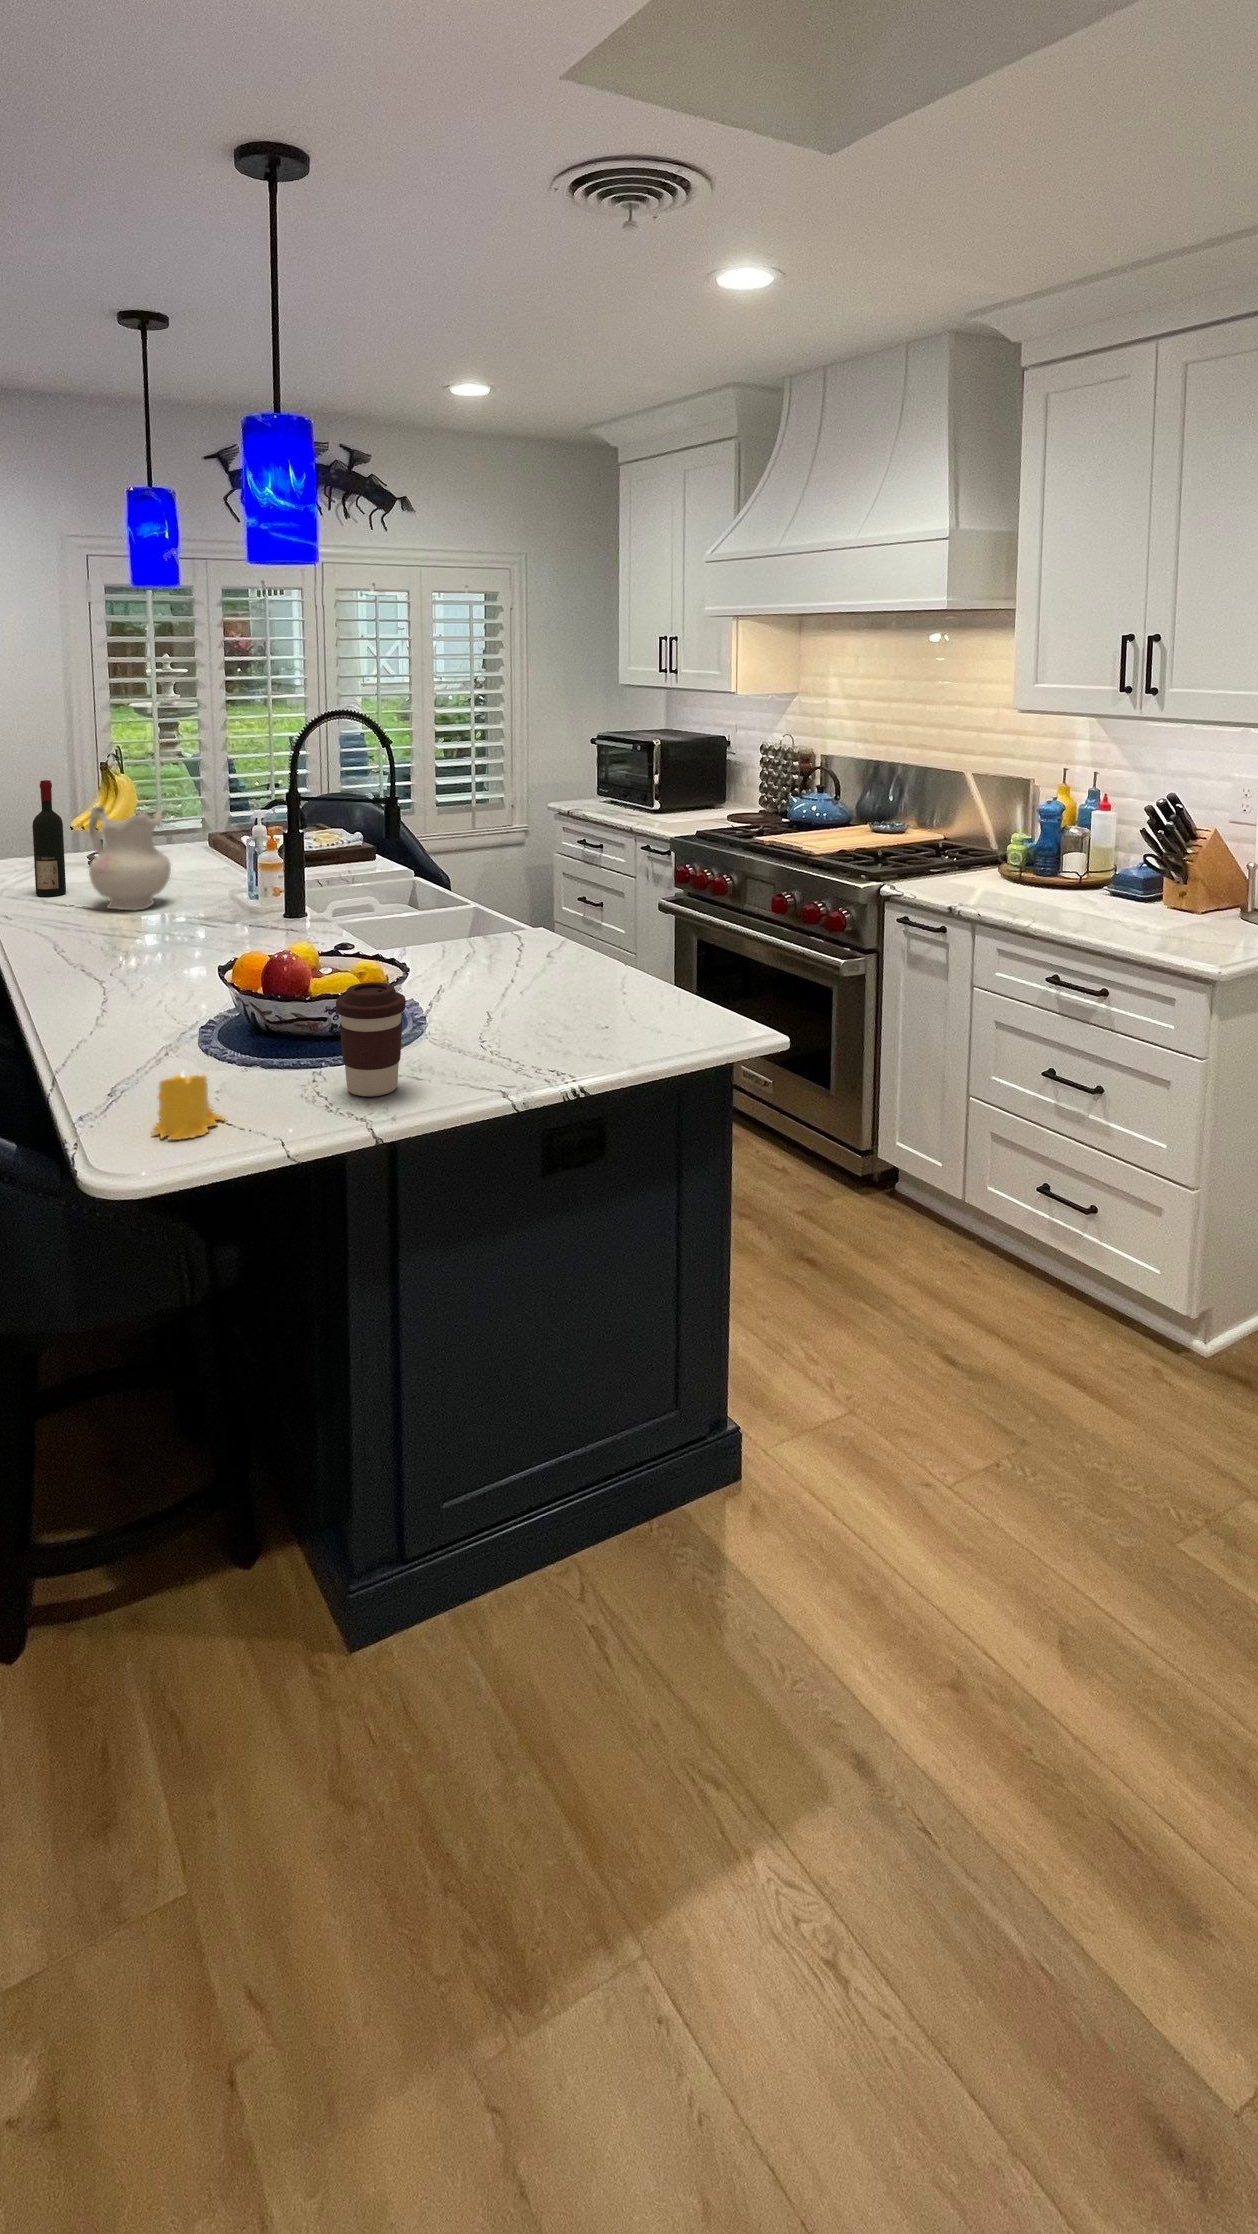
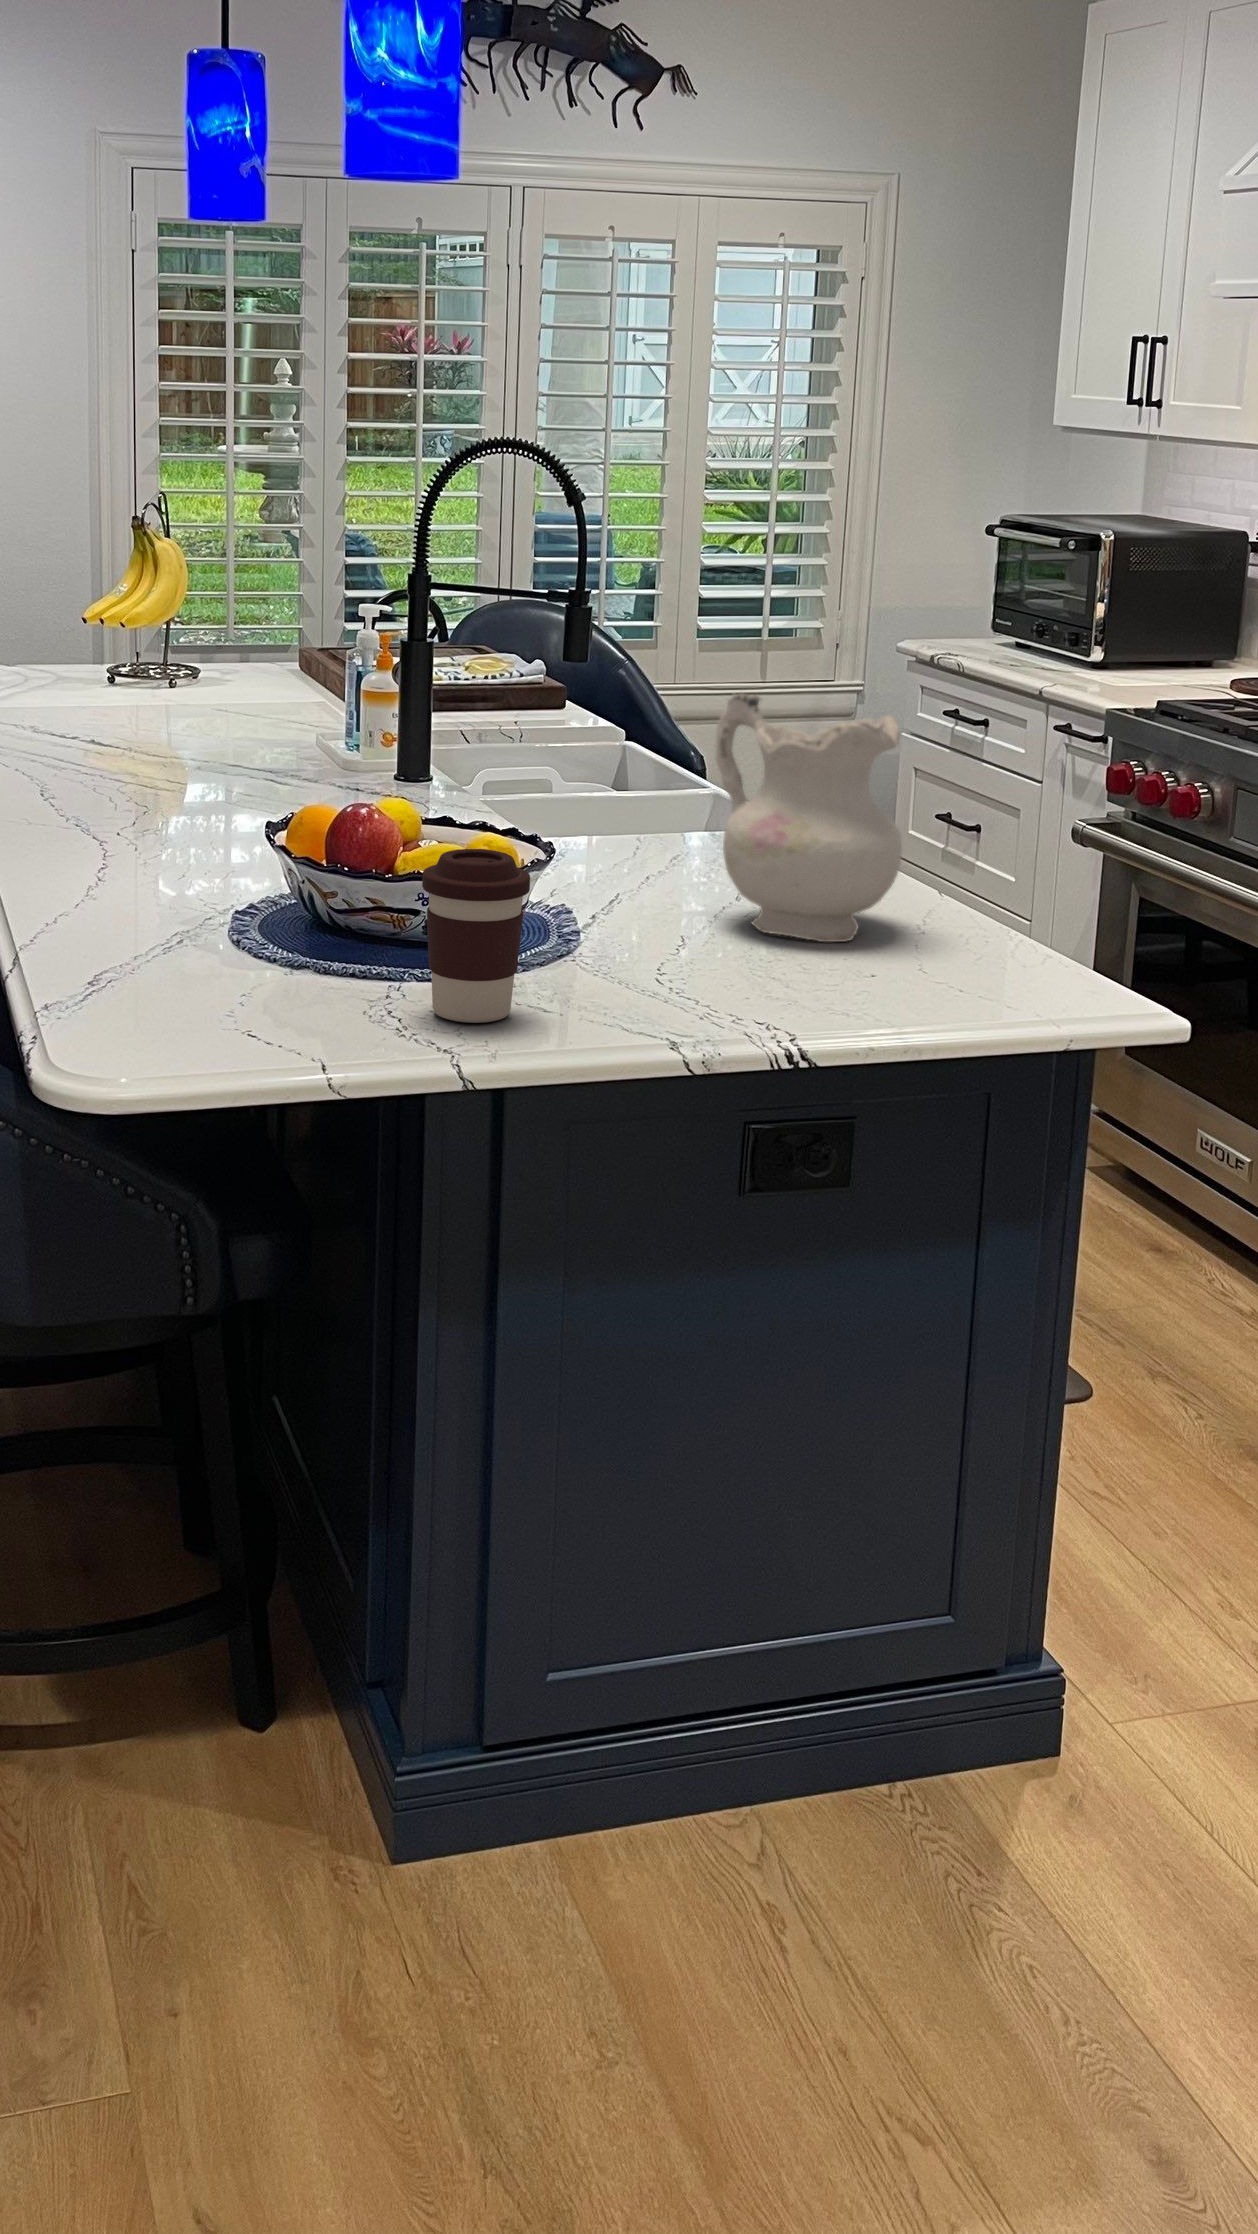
wine bottle: present [32,780,66,896] -> none [15,533,62,721]
ceramic pitcher: present [89,806,171,911] -> present [715,693,902,942]
candle: present [152,1071,224,1140] -> none [137,942,245,1046]

